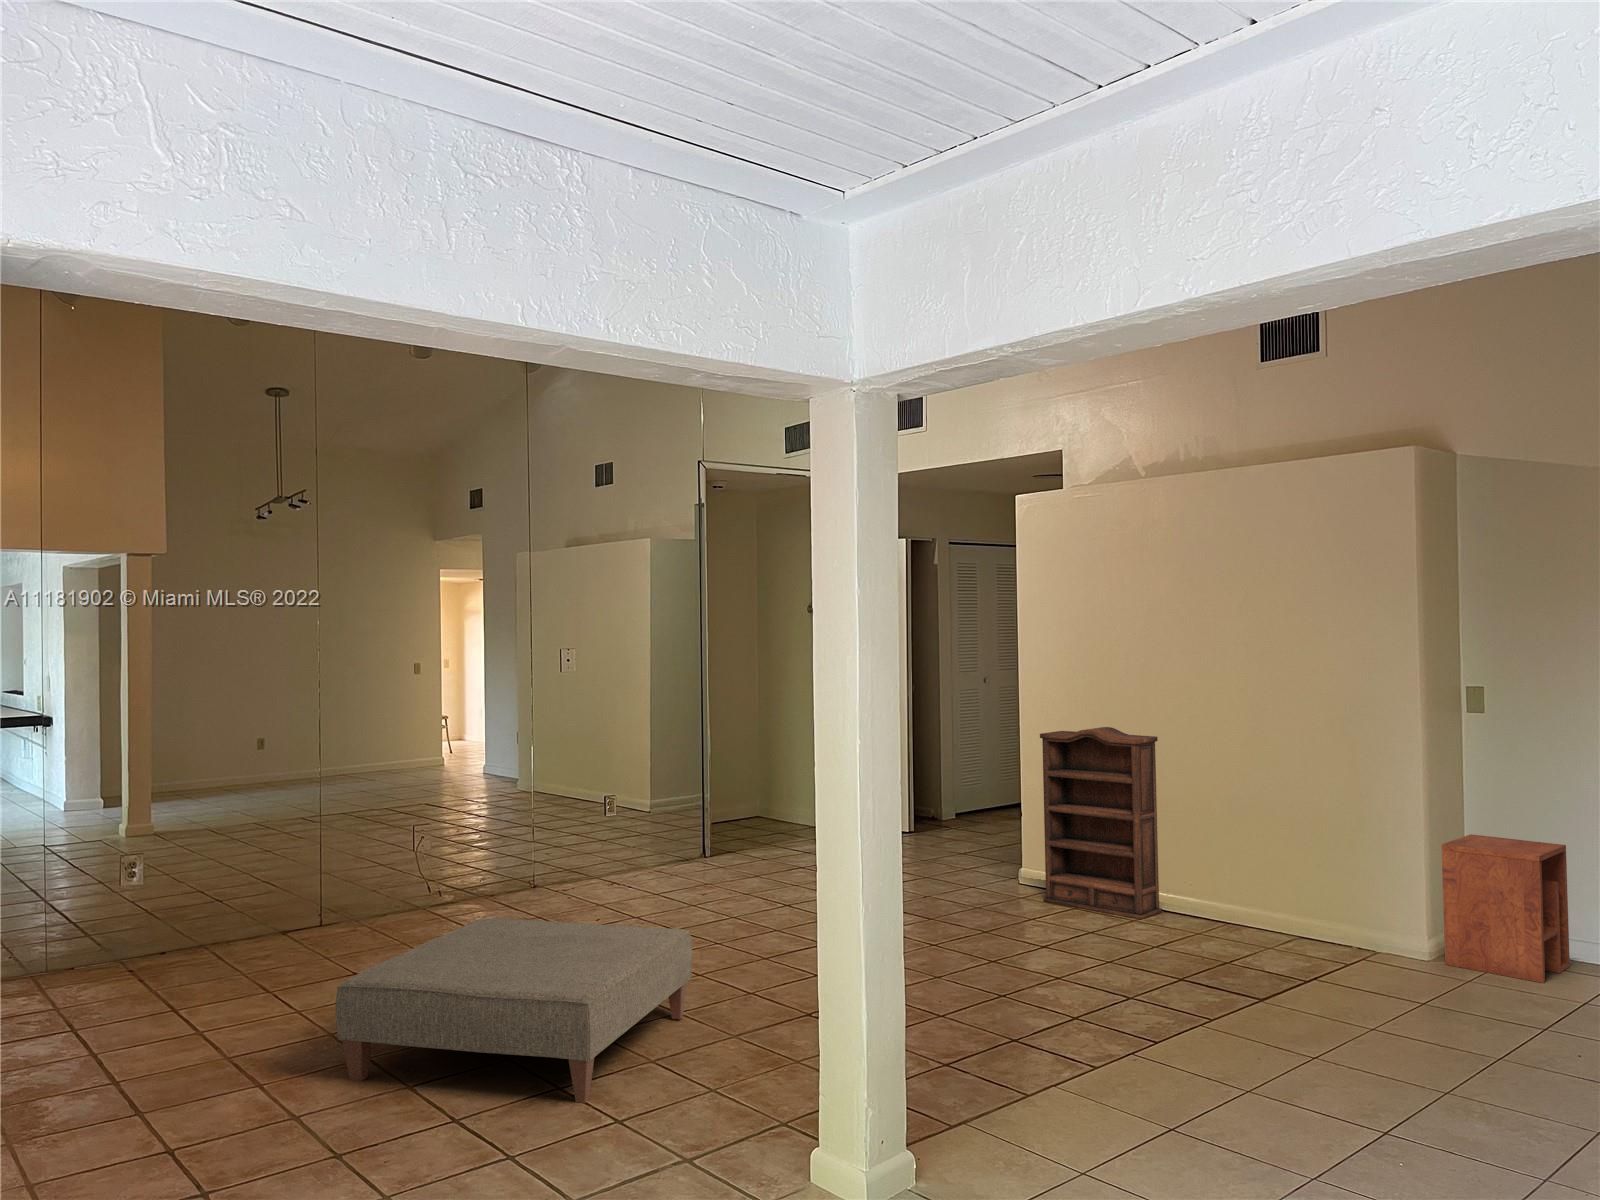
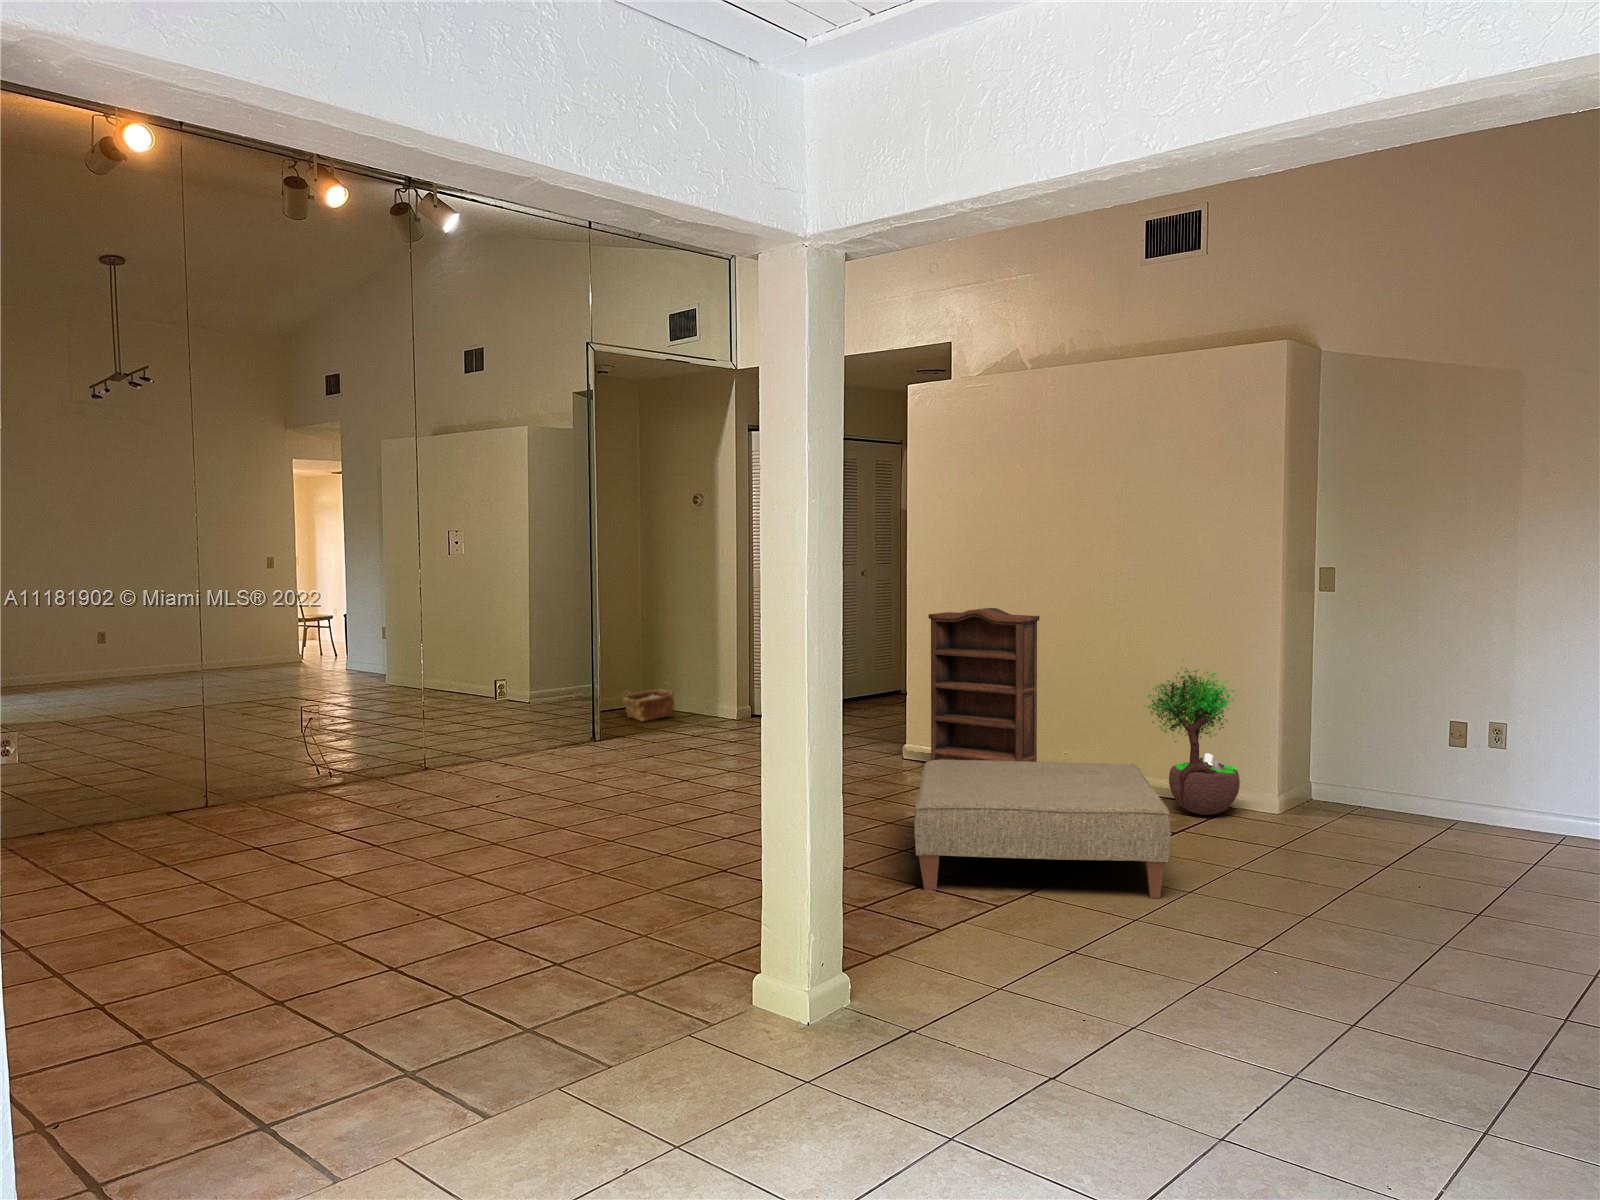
potted tree: none [1267,789,1380,960] -> present [1143,659,1240,815]
woven basket: none [738,794,791,835] -> present [623,682,675,721]
side table: present [1442,834,1570,983] -> none [1294,701,1401,829]
ottoman: present [336,918,692,1103] -> present [914,760,1171,898]

